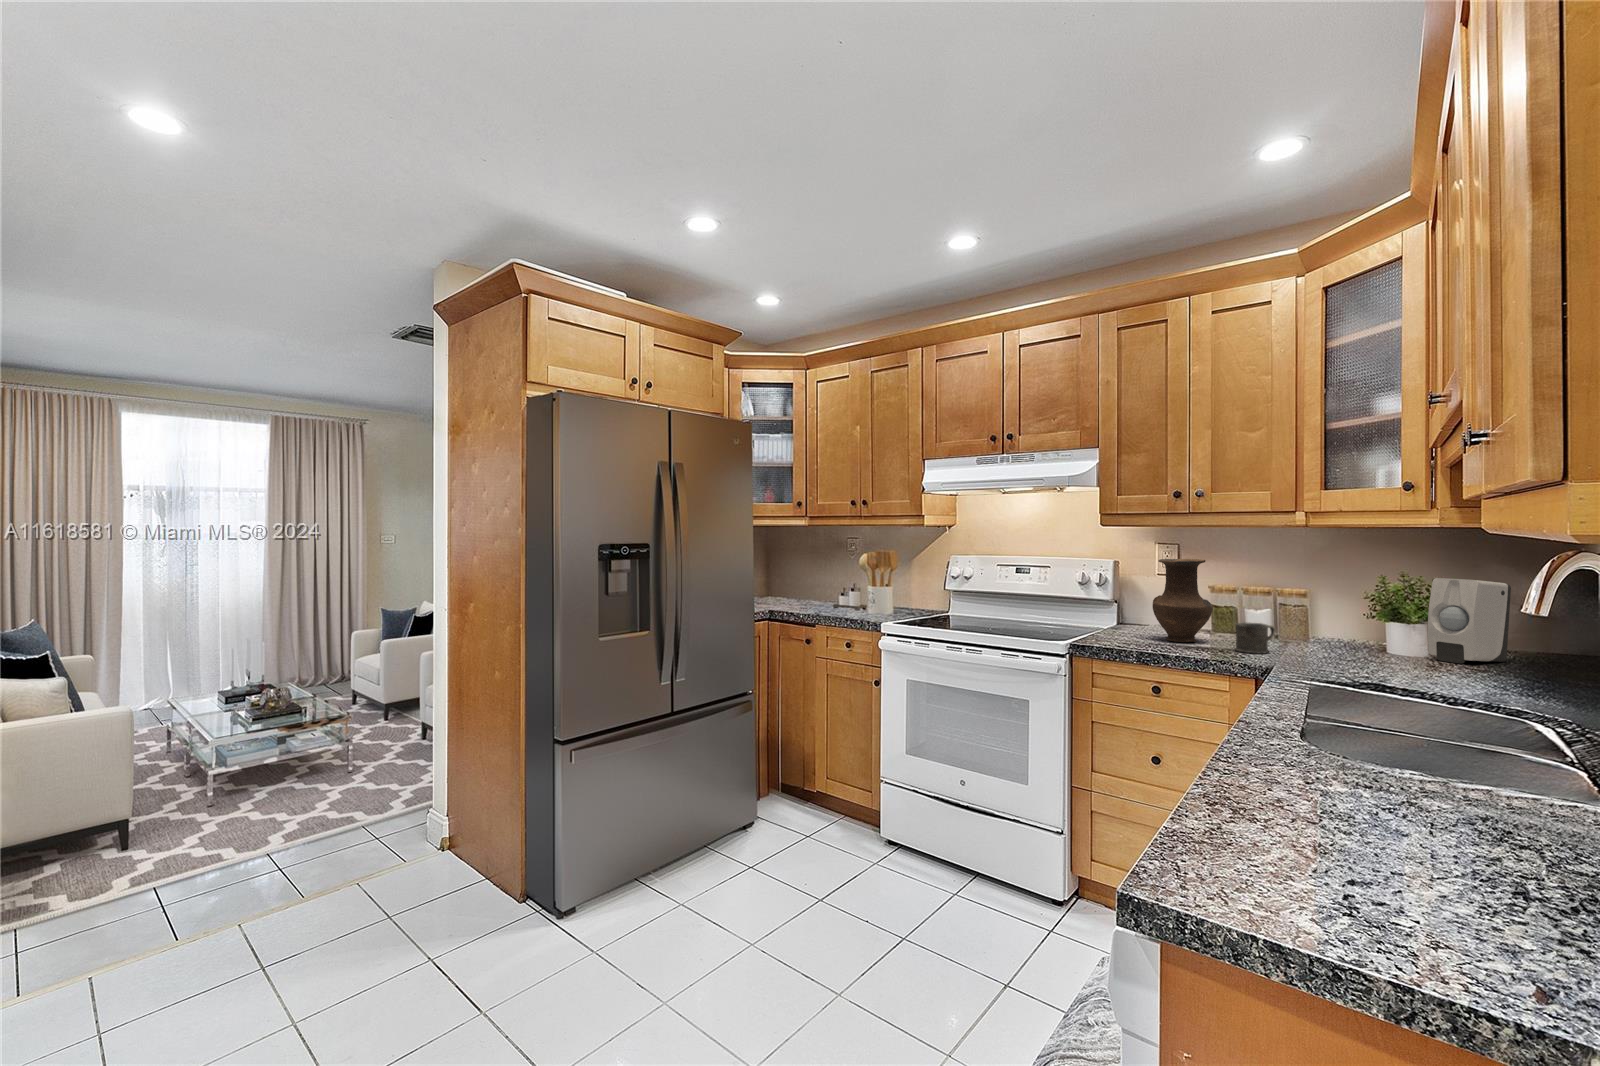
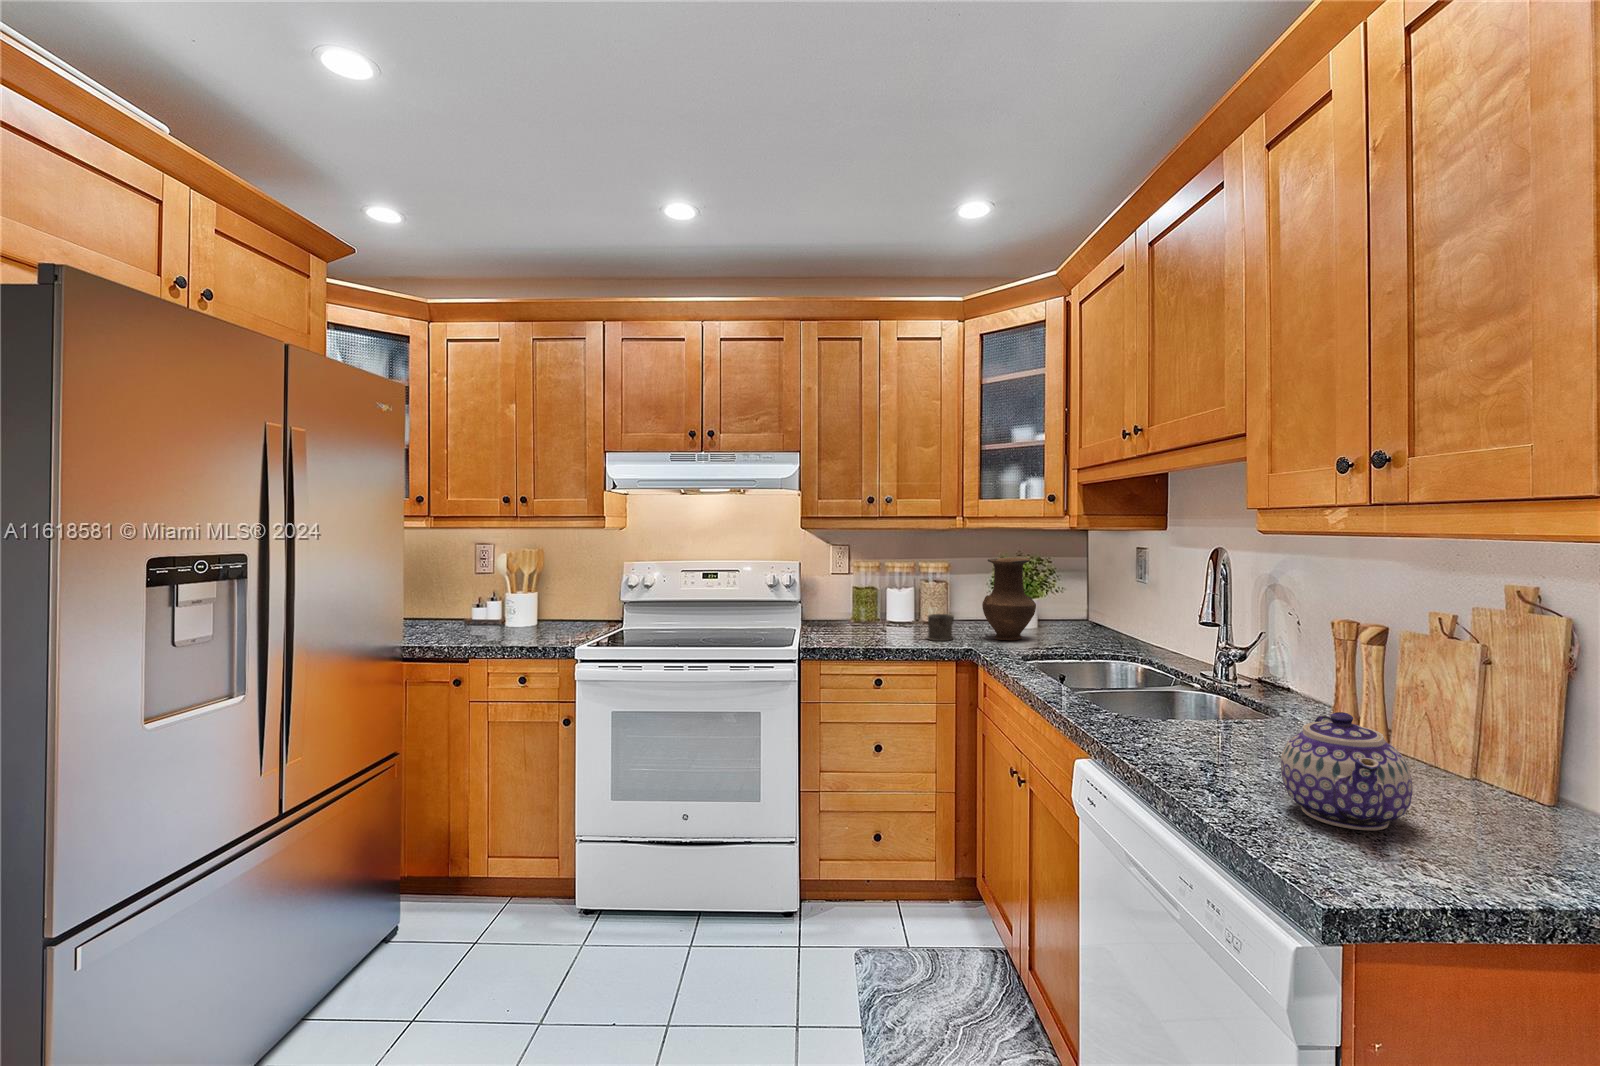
vase: present [1153,559,1213,642] -> present [982,558,1036,640]
soap dispenser: present [1428,578,1511,663] -> none [1046,568,1087,633]
teapot: none [1282,732,1448,883] -> present [1281,712,1413,830]

